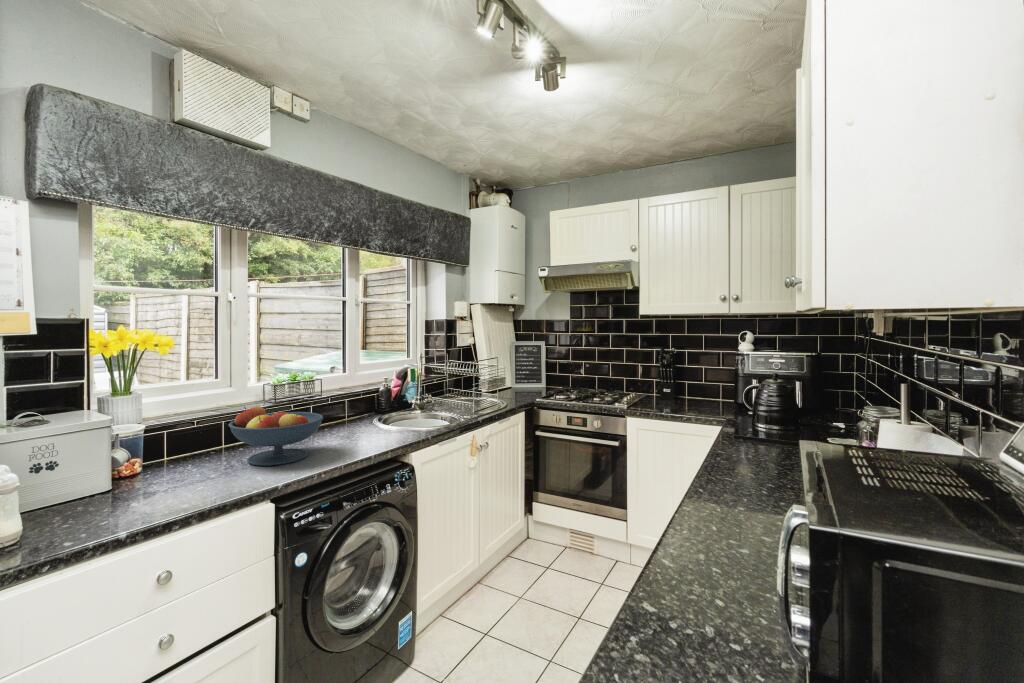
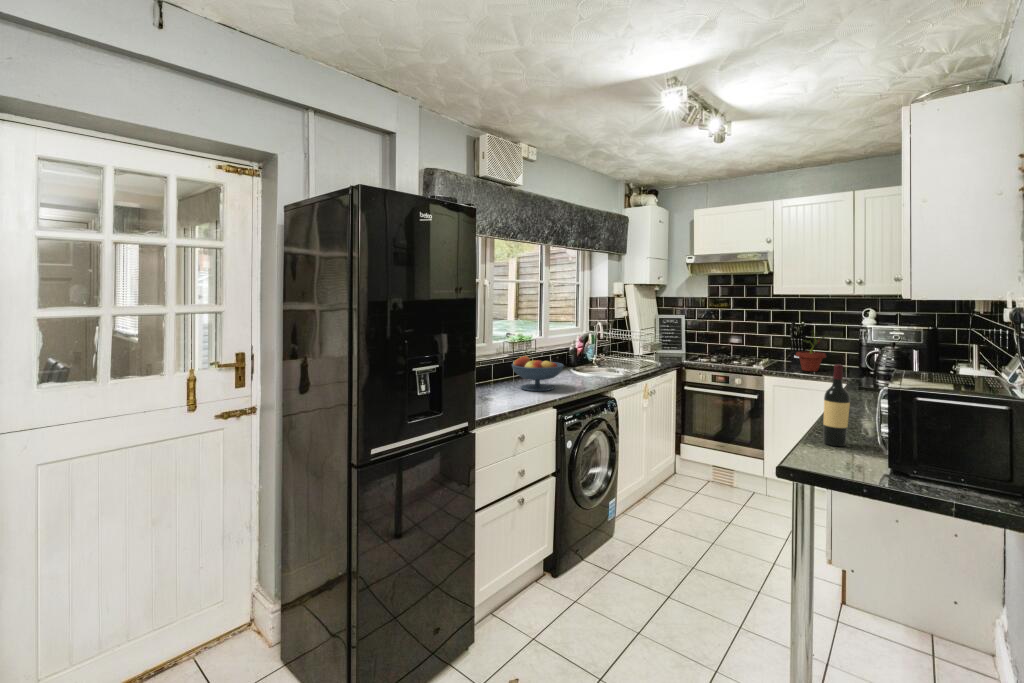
potted plant: none [665,357,703,409] -> present [796,330,829,371]
wine bottle: none [691,440,741,625] -> present [823,364,850,446]

